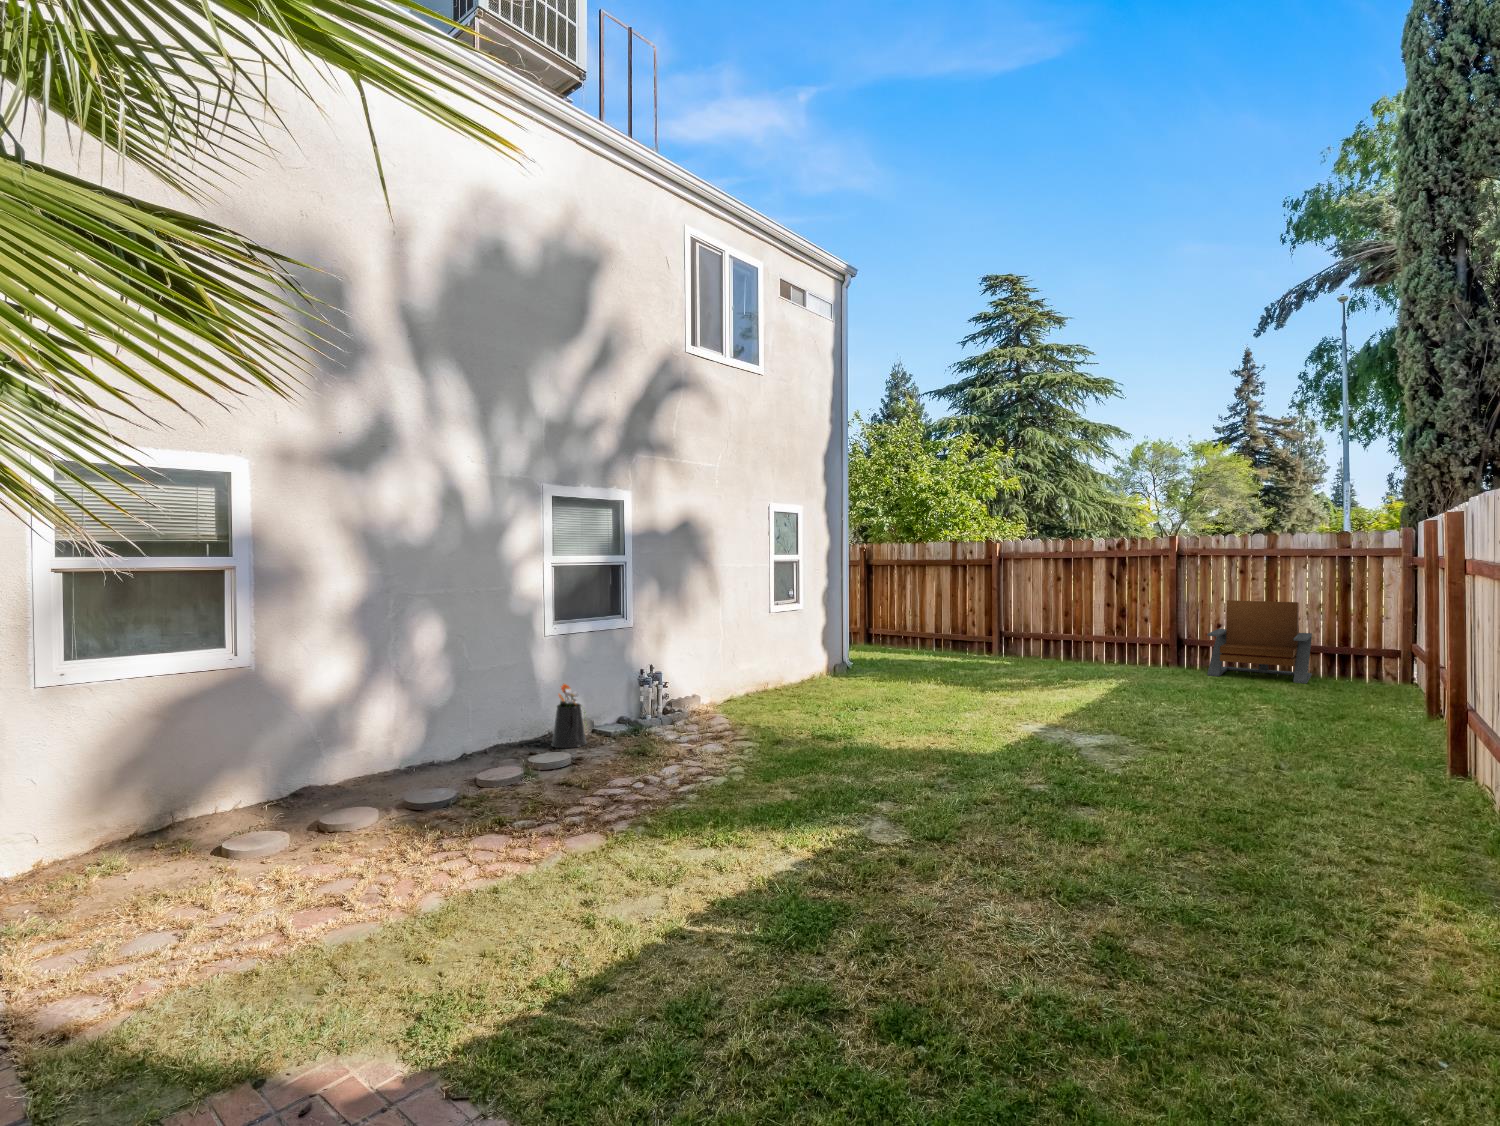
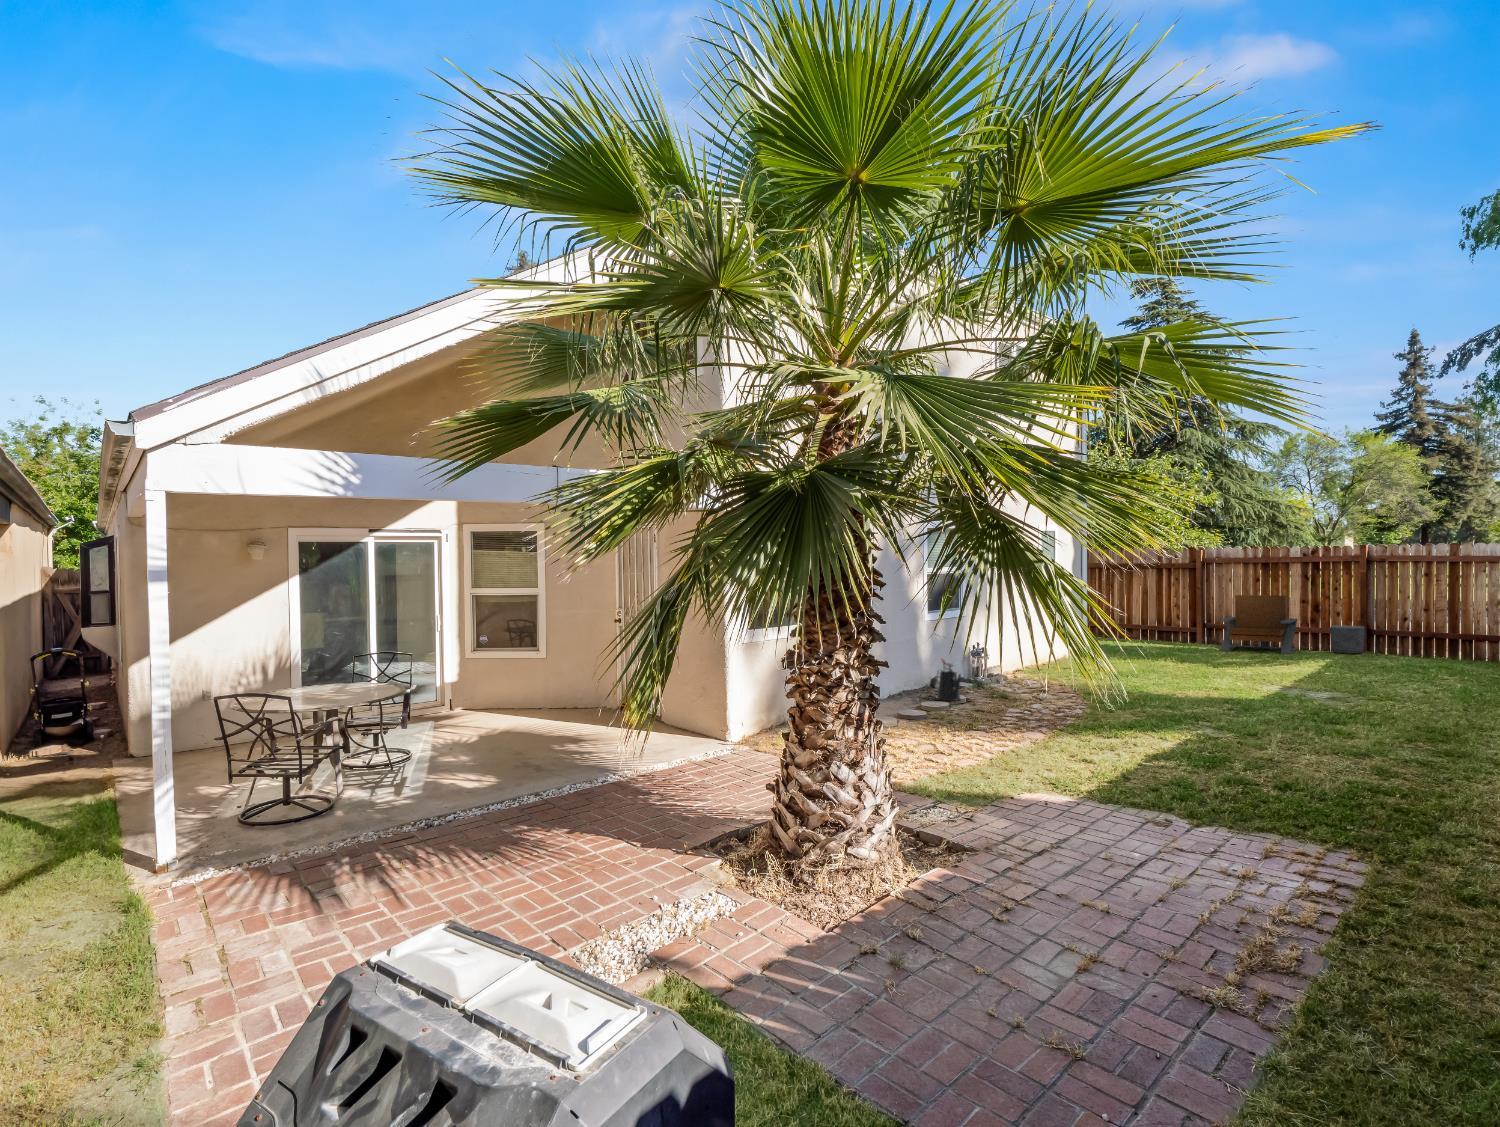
lounge chair: present [1207,600,1312,684] -> present [1220,595,1297,654]
planter: none [1135,632,1173,666] -> present [1330,626,1365,654]

